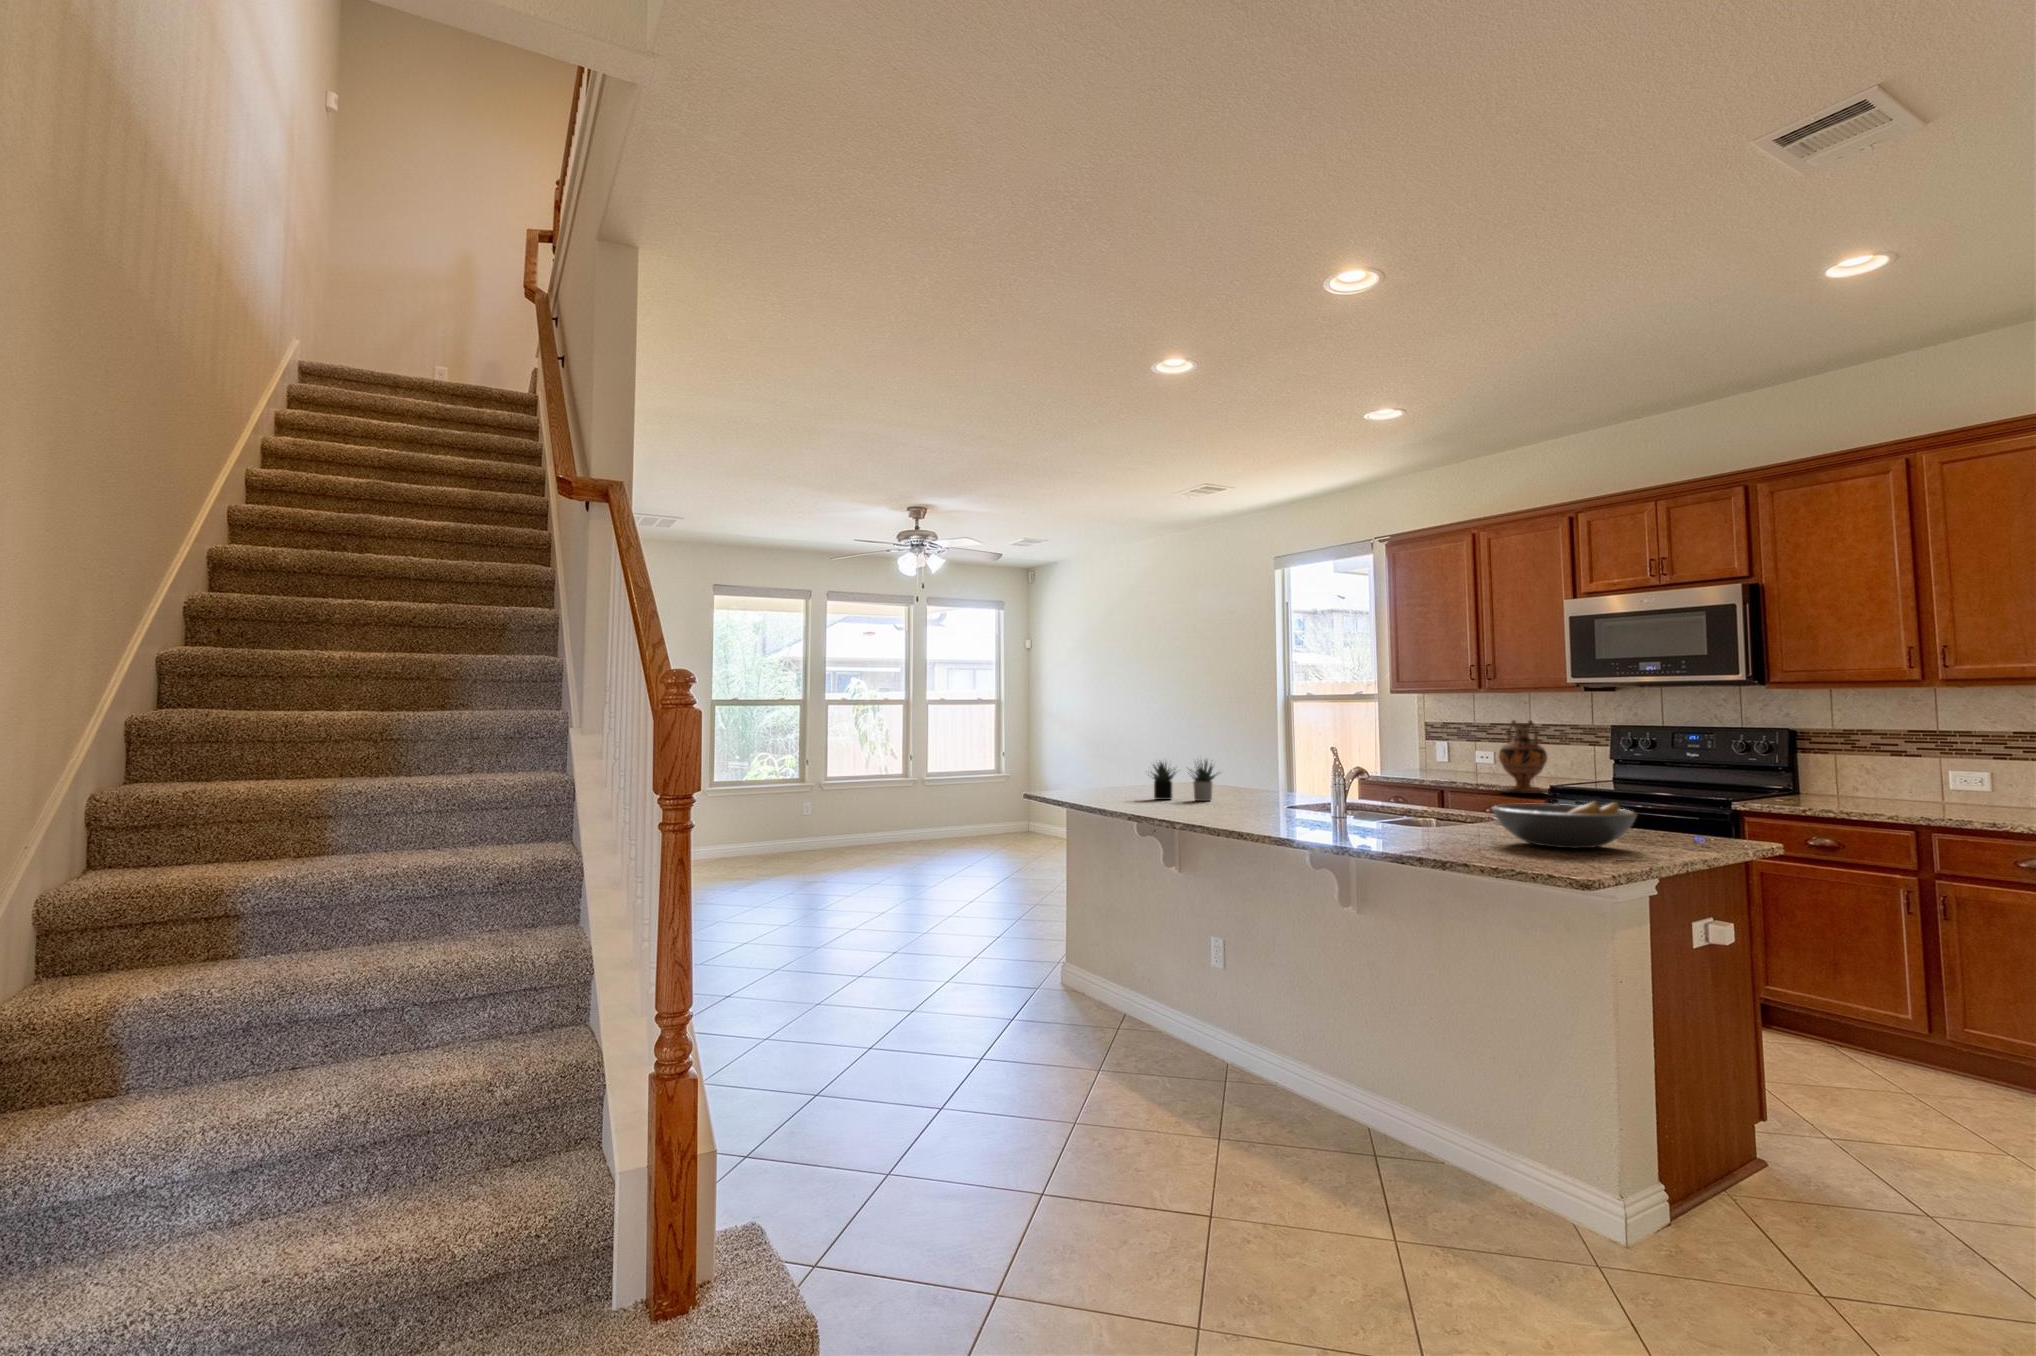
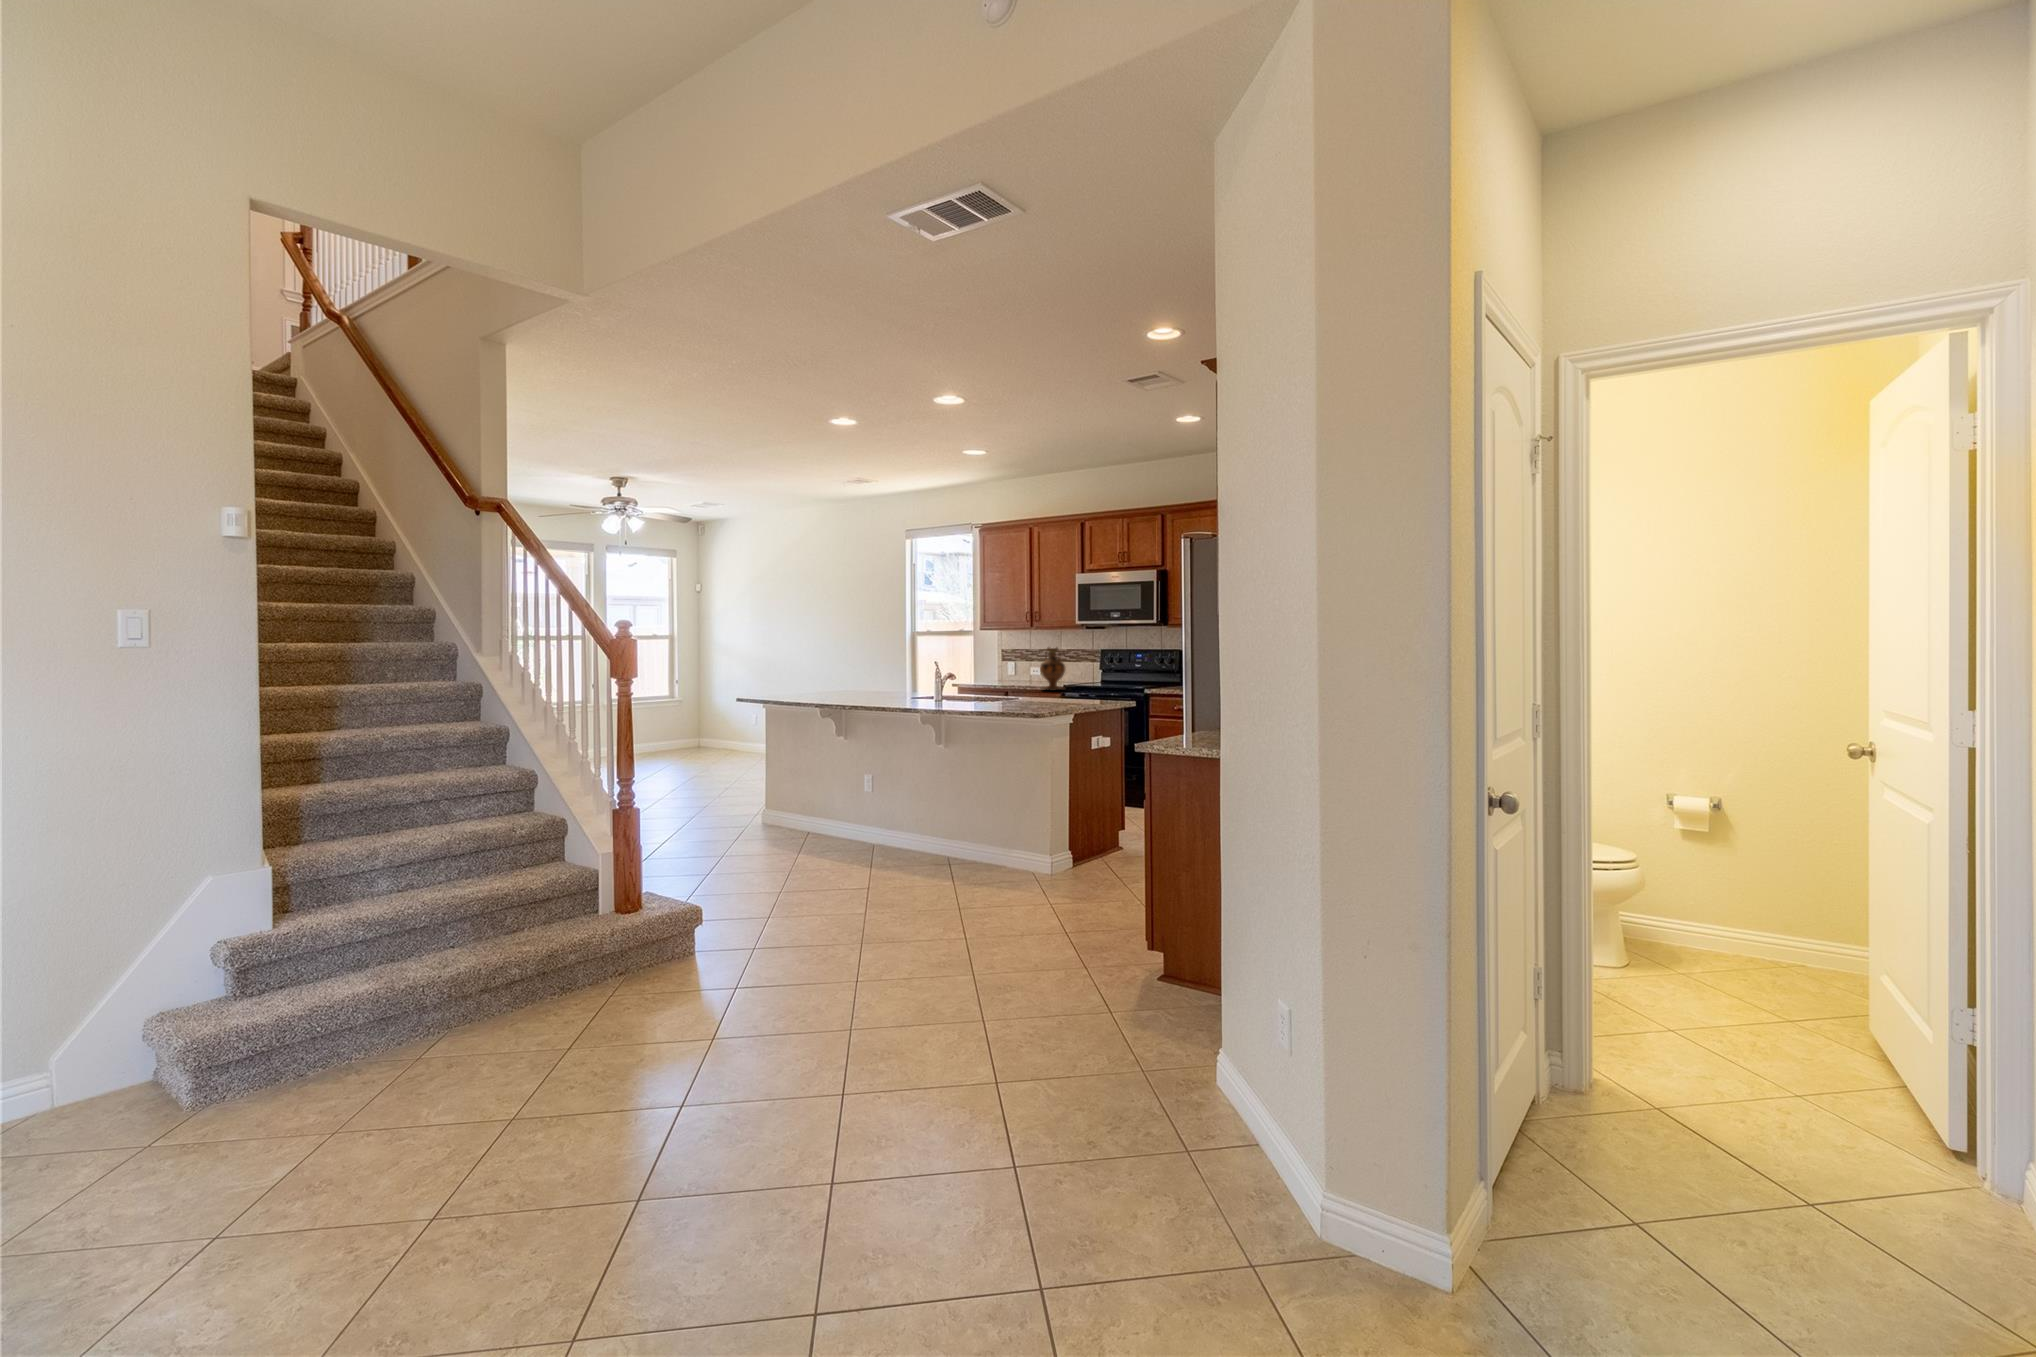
succulent plant: present [1152,761,1216,801] -> none [829,671,881,700]
fruit bowl: present [1492,801,1637,848] -> none [1024,685,1086,708]

